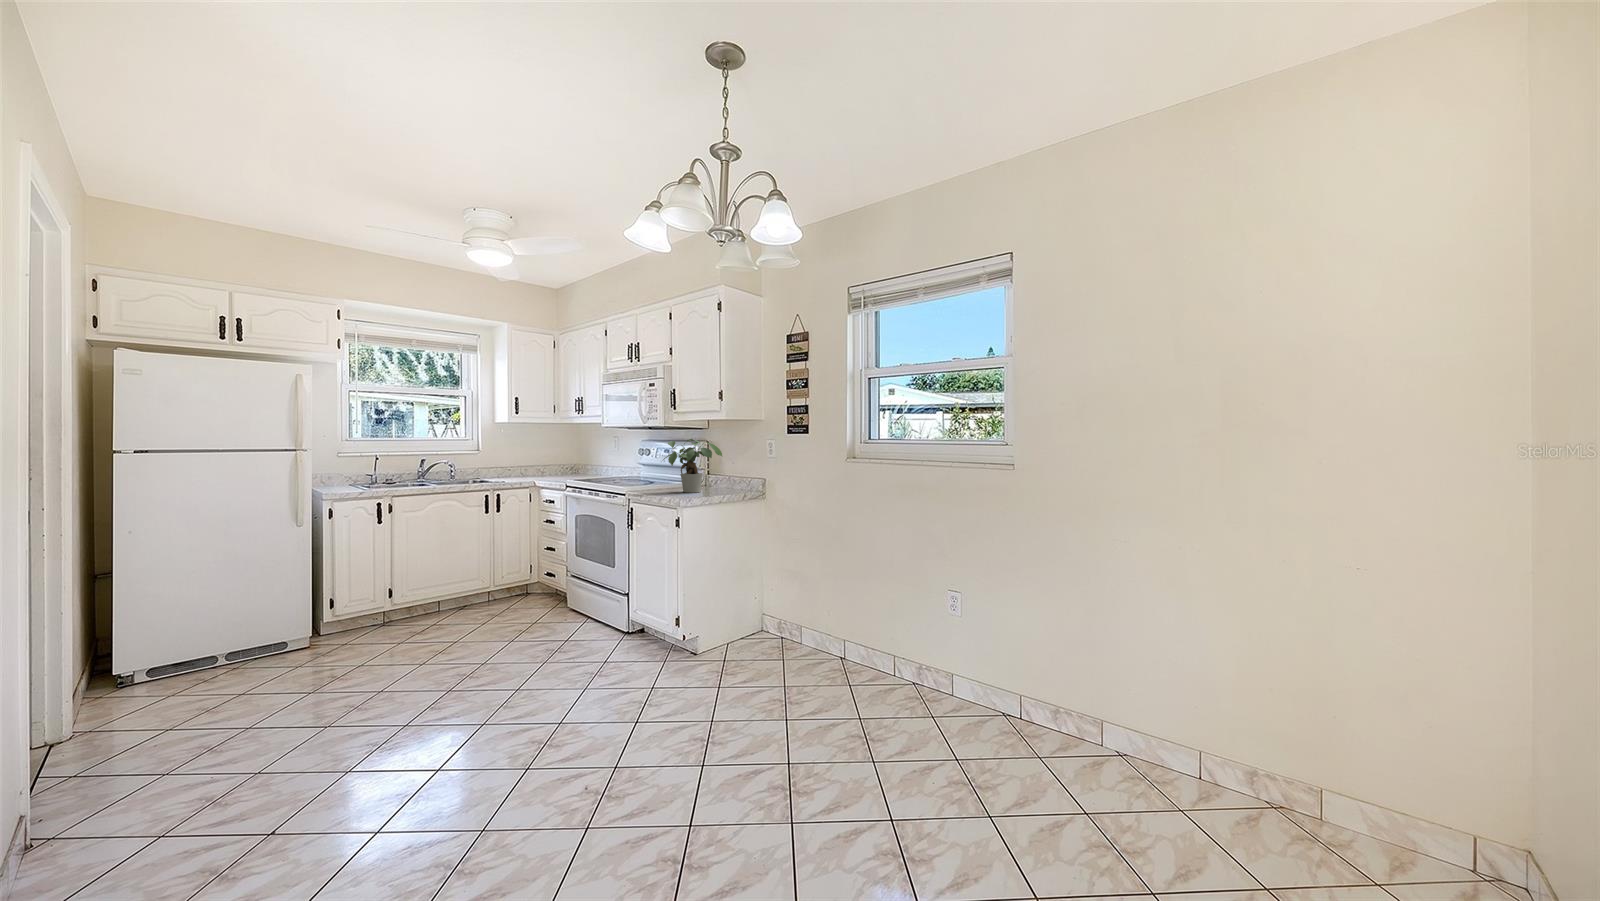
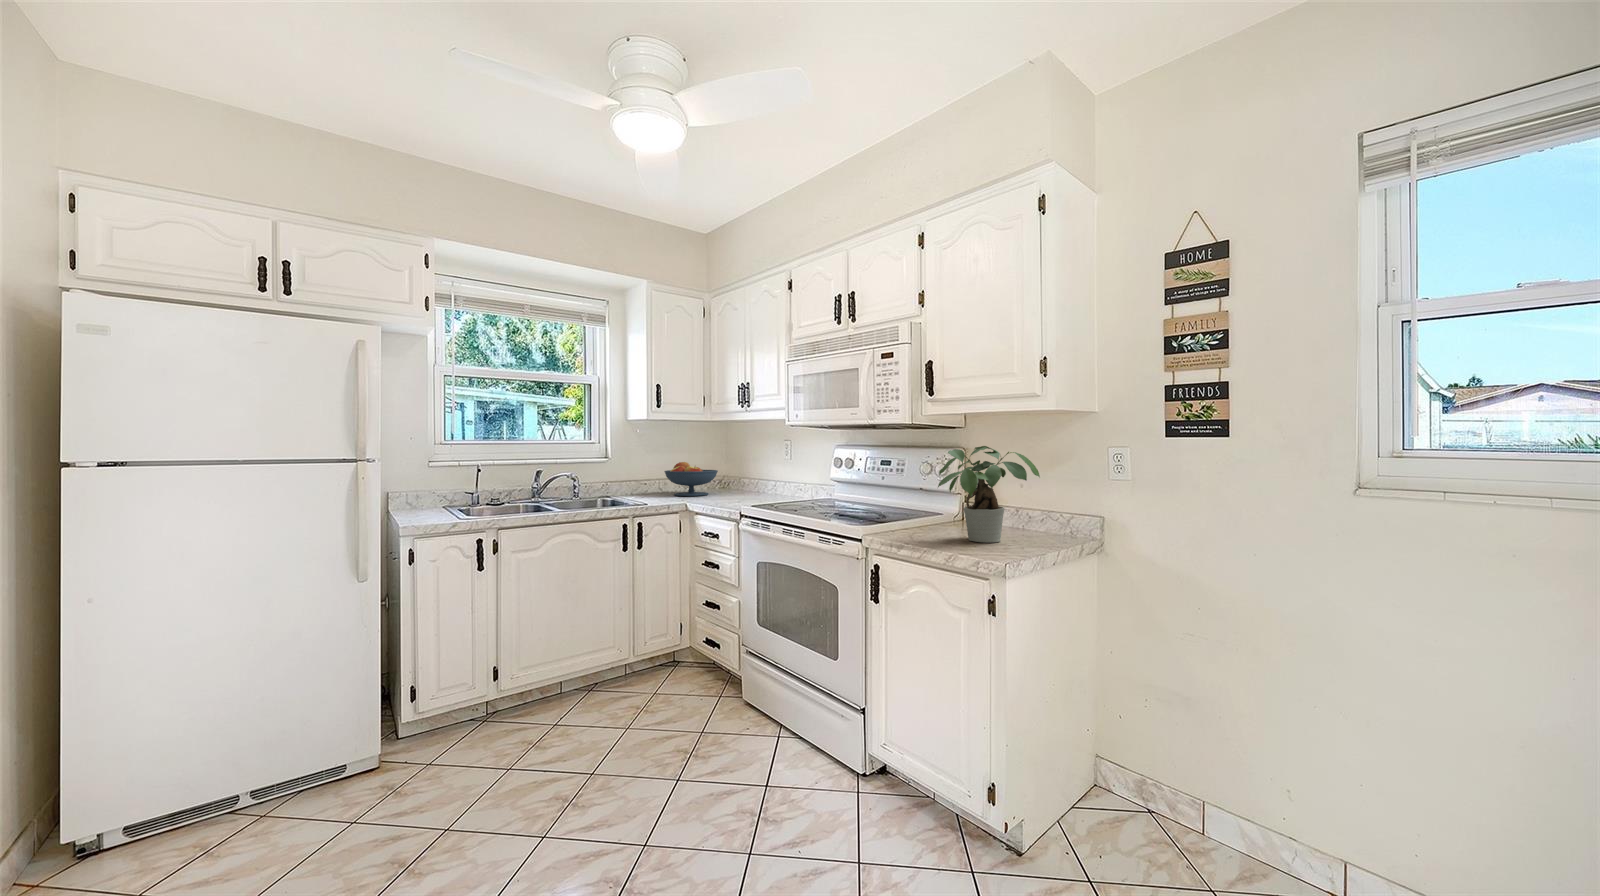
fruit bowl: none [522,453,563,477] -> present [664,462,718,496]

